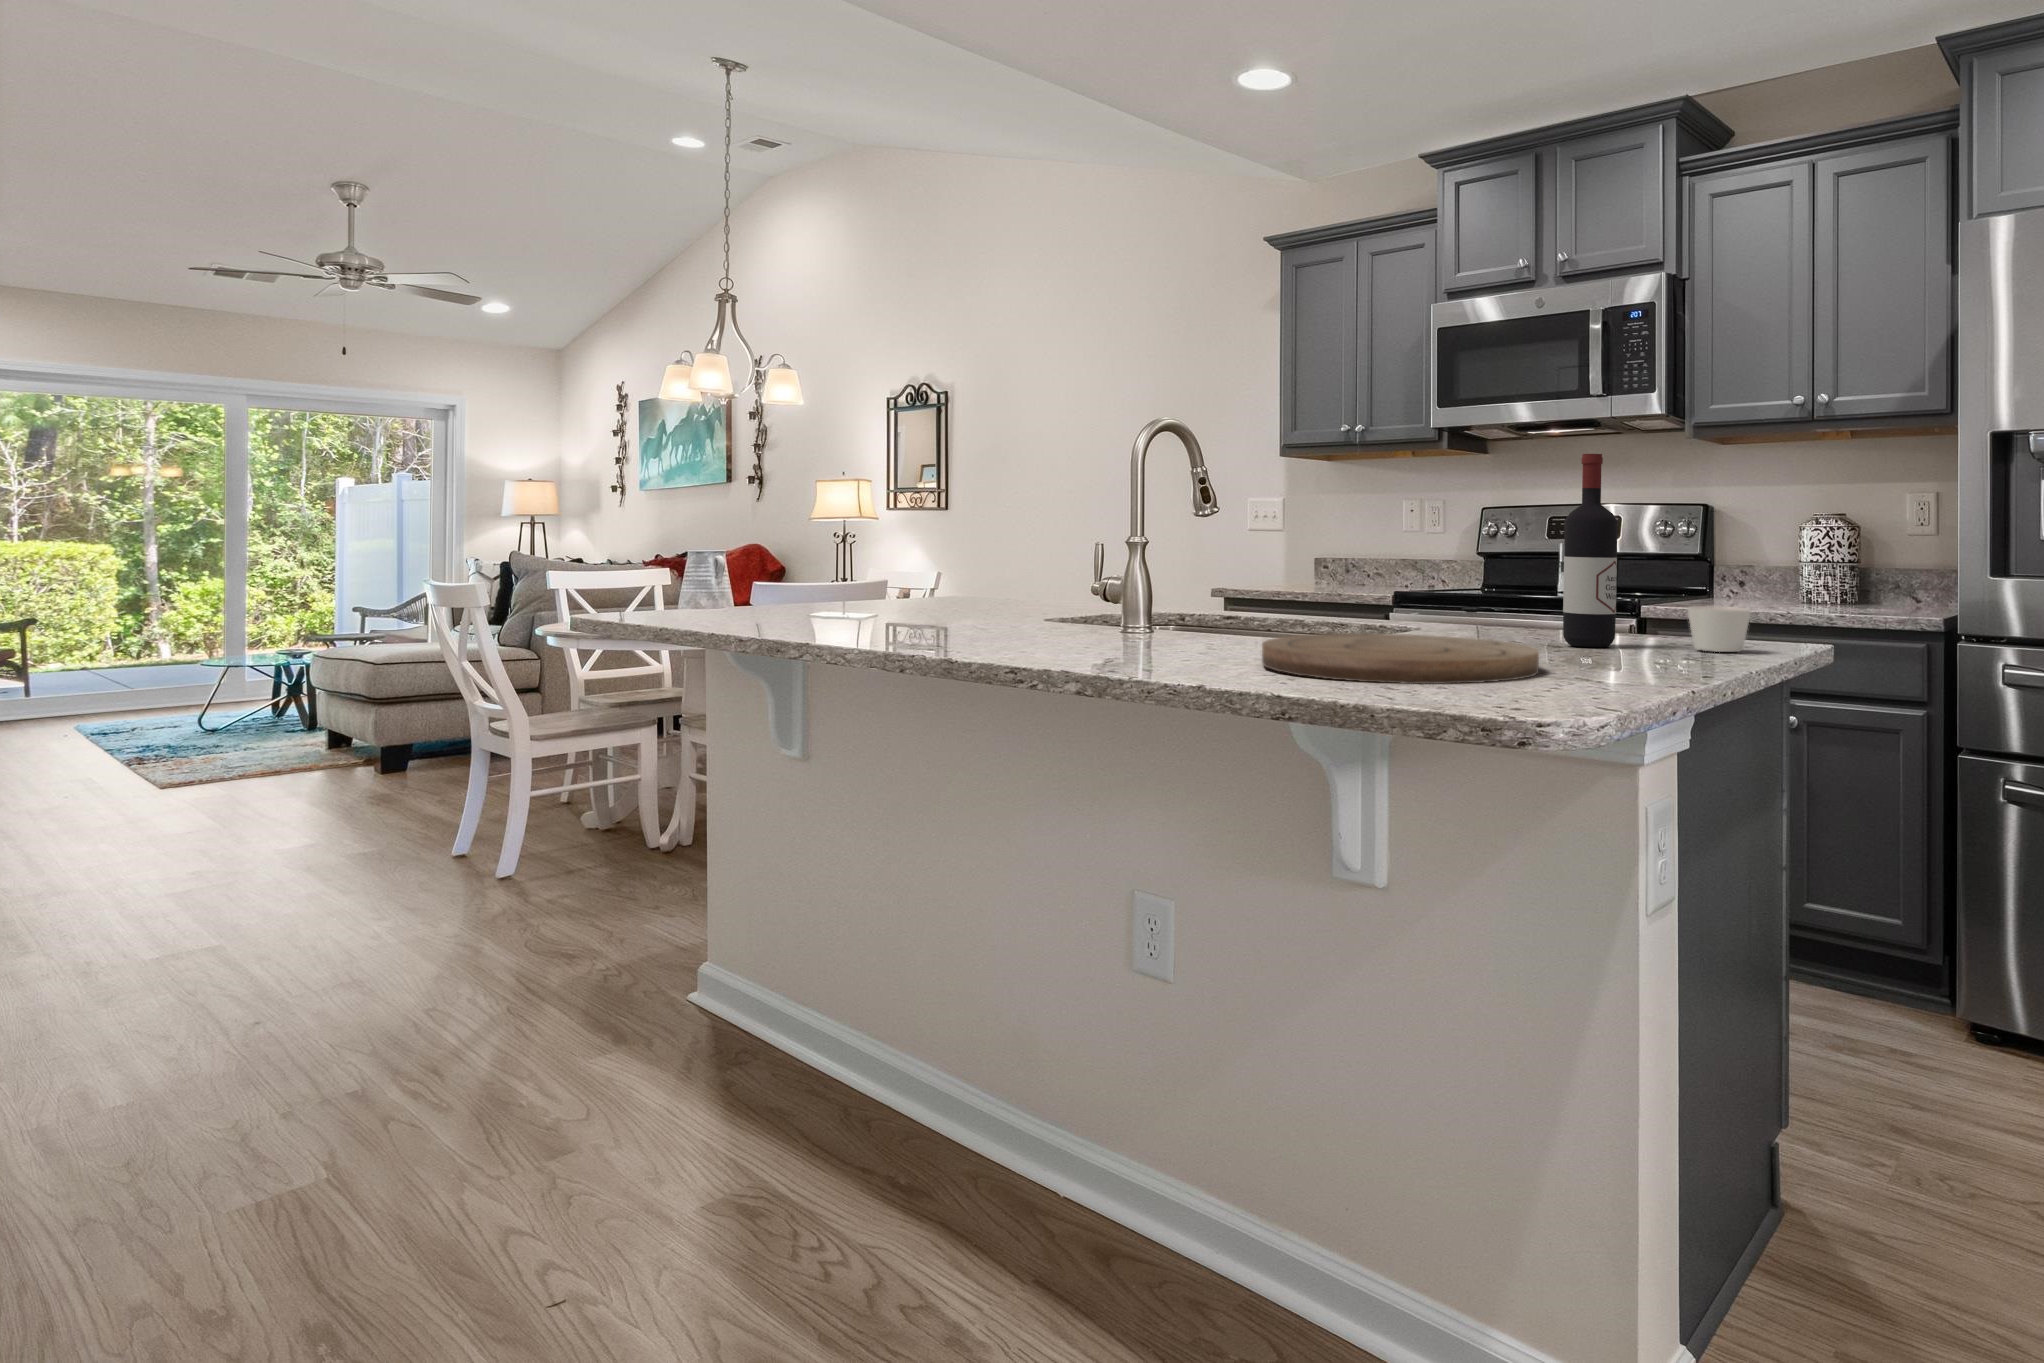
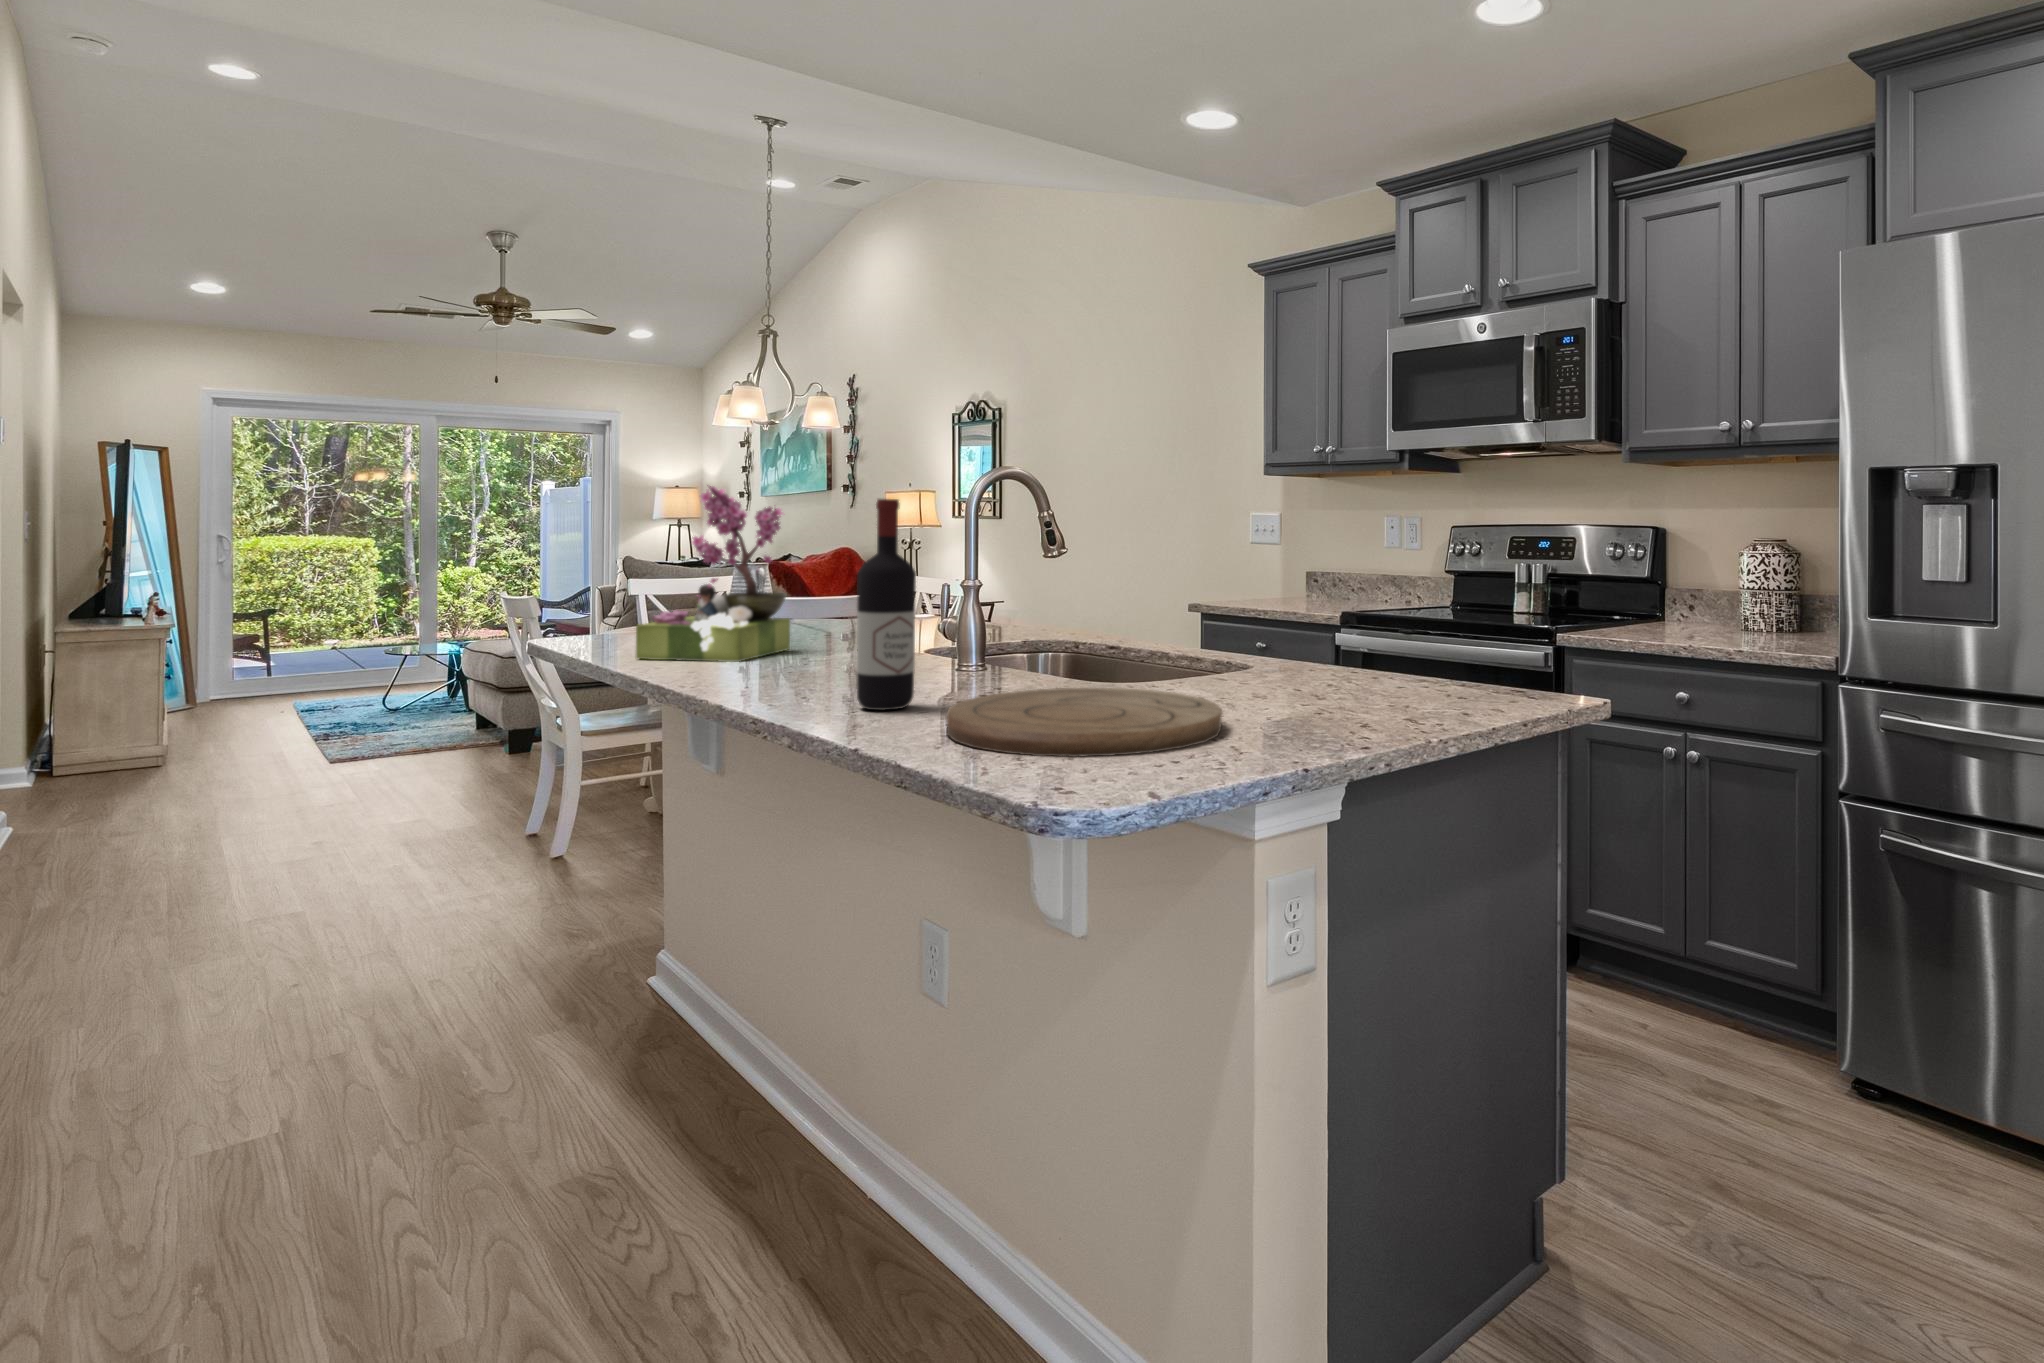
flower arrangement: none [758,441,905,630] -> present [636,485,790,662]
wine bottle: present [1563,454,1618,647] -> present [857,499,916,710]
candle: present [1687,606,1751,652] -> none [1446,660,1508,710]

